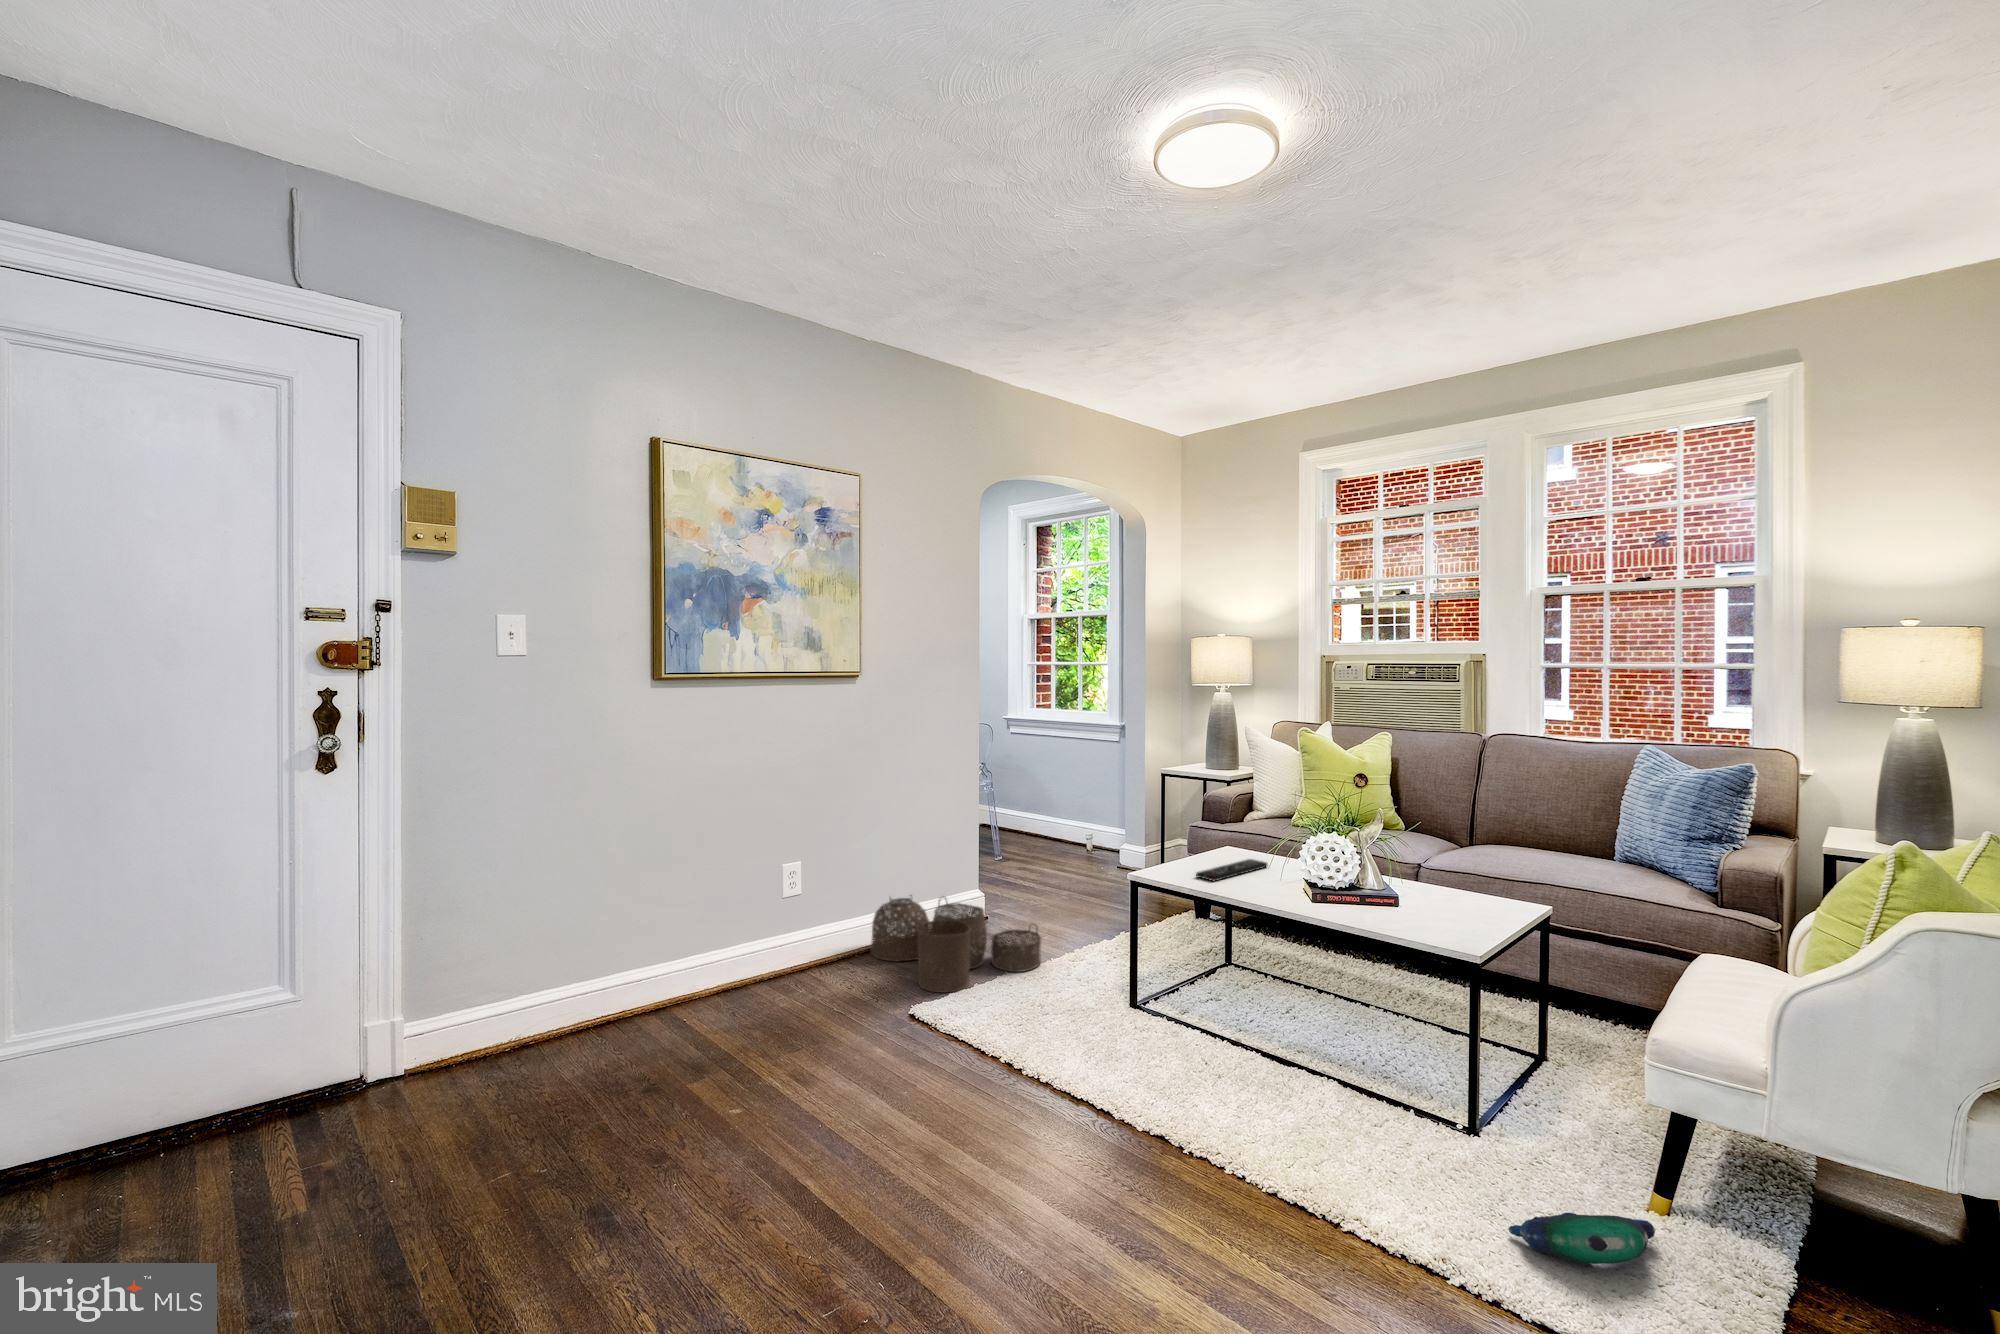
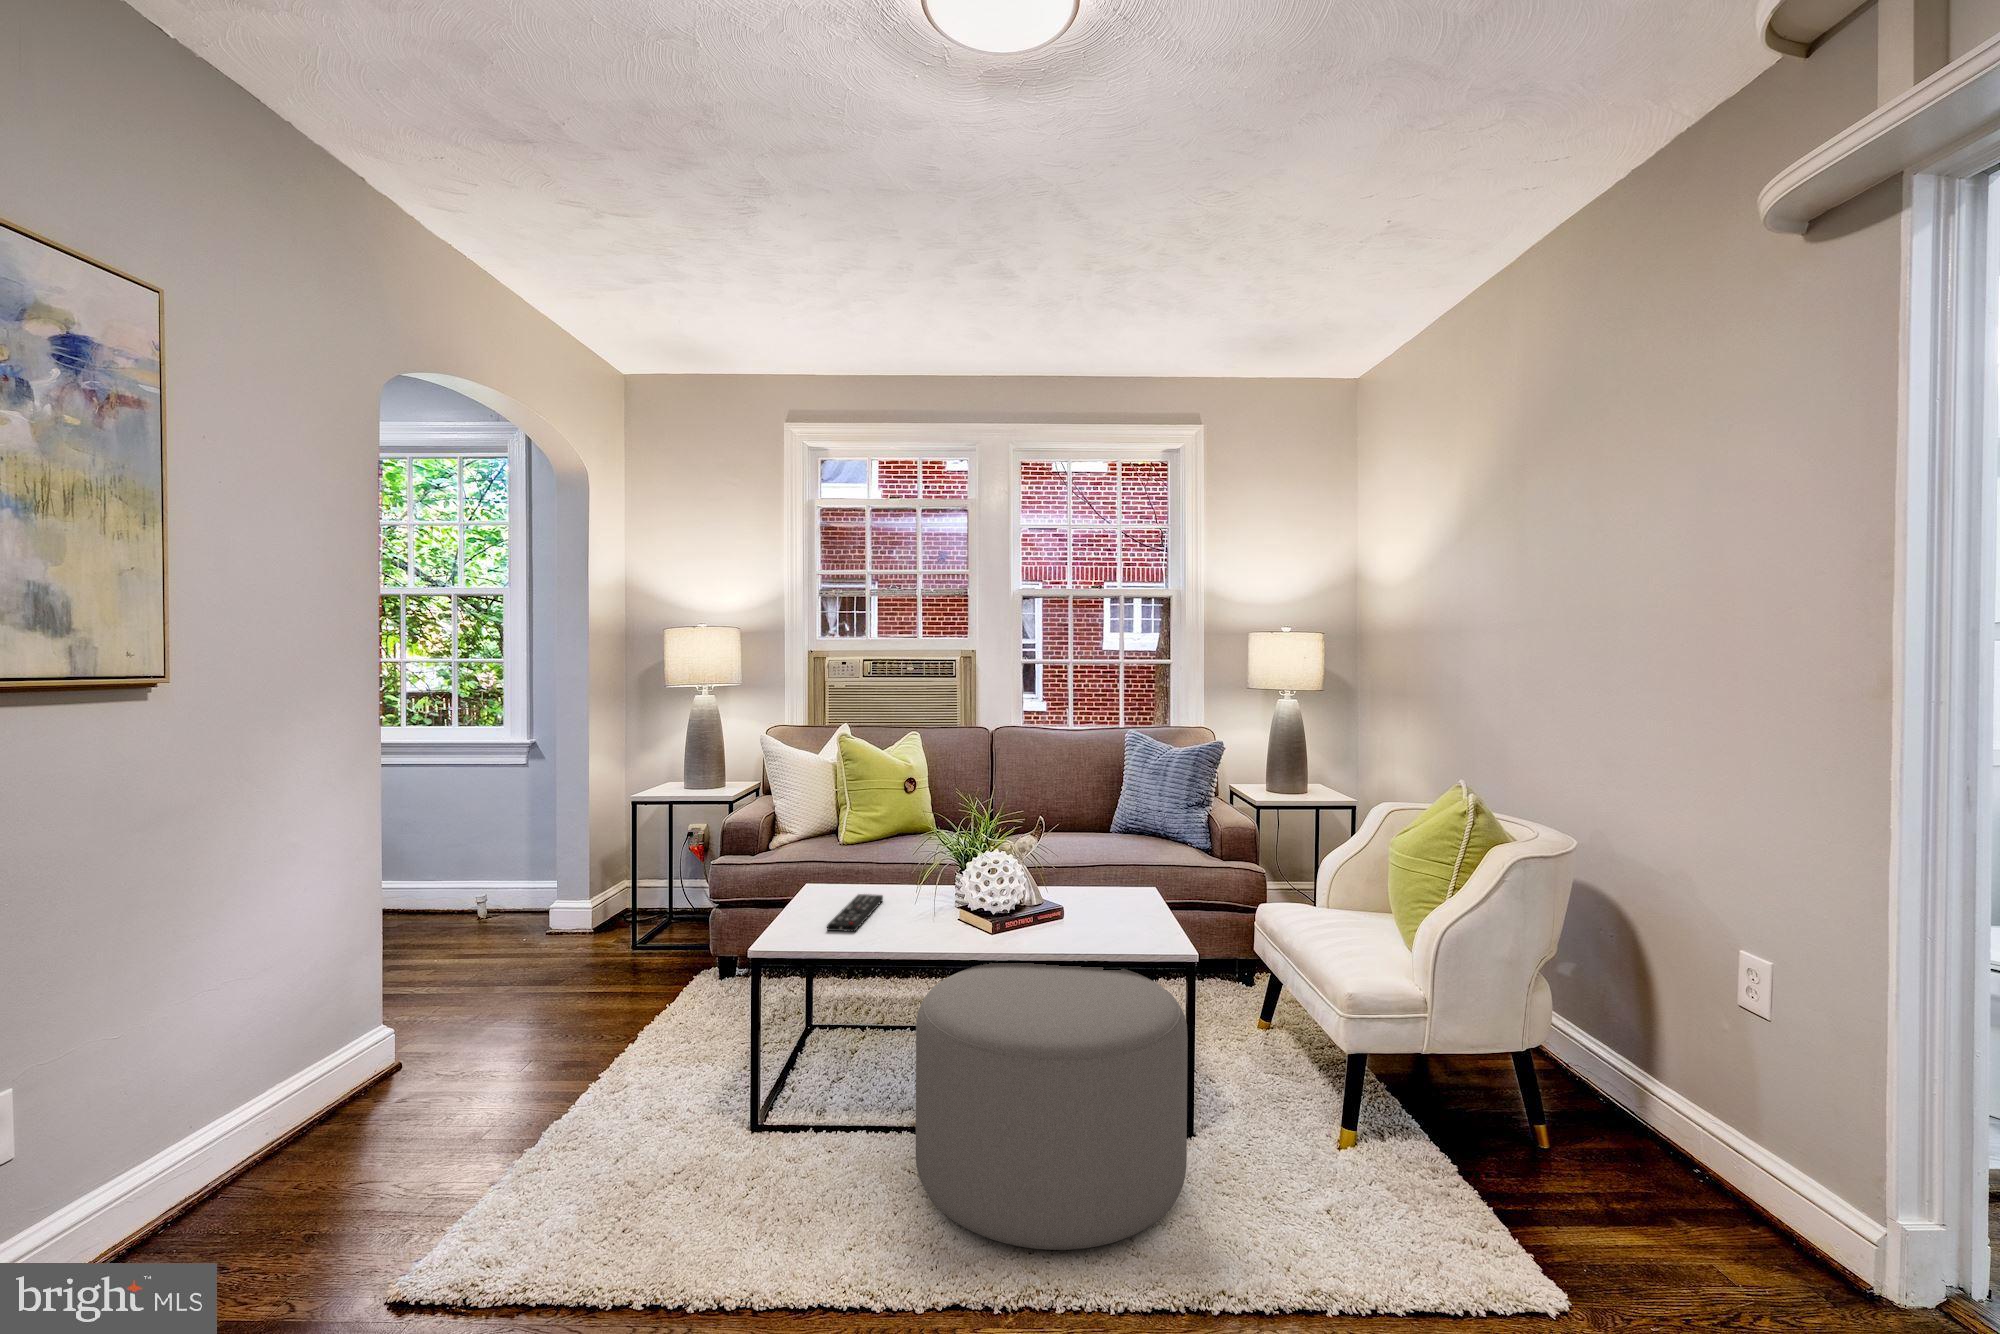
woven basket: present [871,895,1041,992] -> none [210,1055,566,1233]
ottoman: none [1195,924,1432,1159] -> present [916,963,1188,1250]
plush toy: present [1509,1213,1655,1264] -> none [1323,1167,1420,1242]

